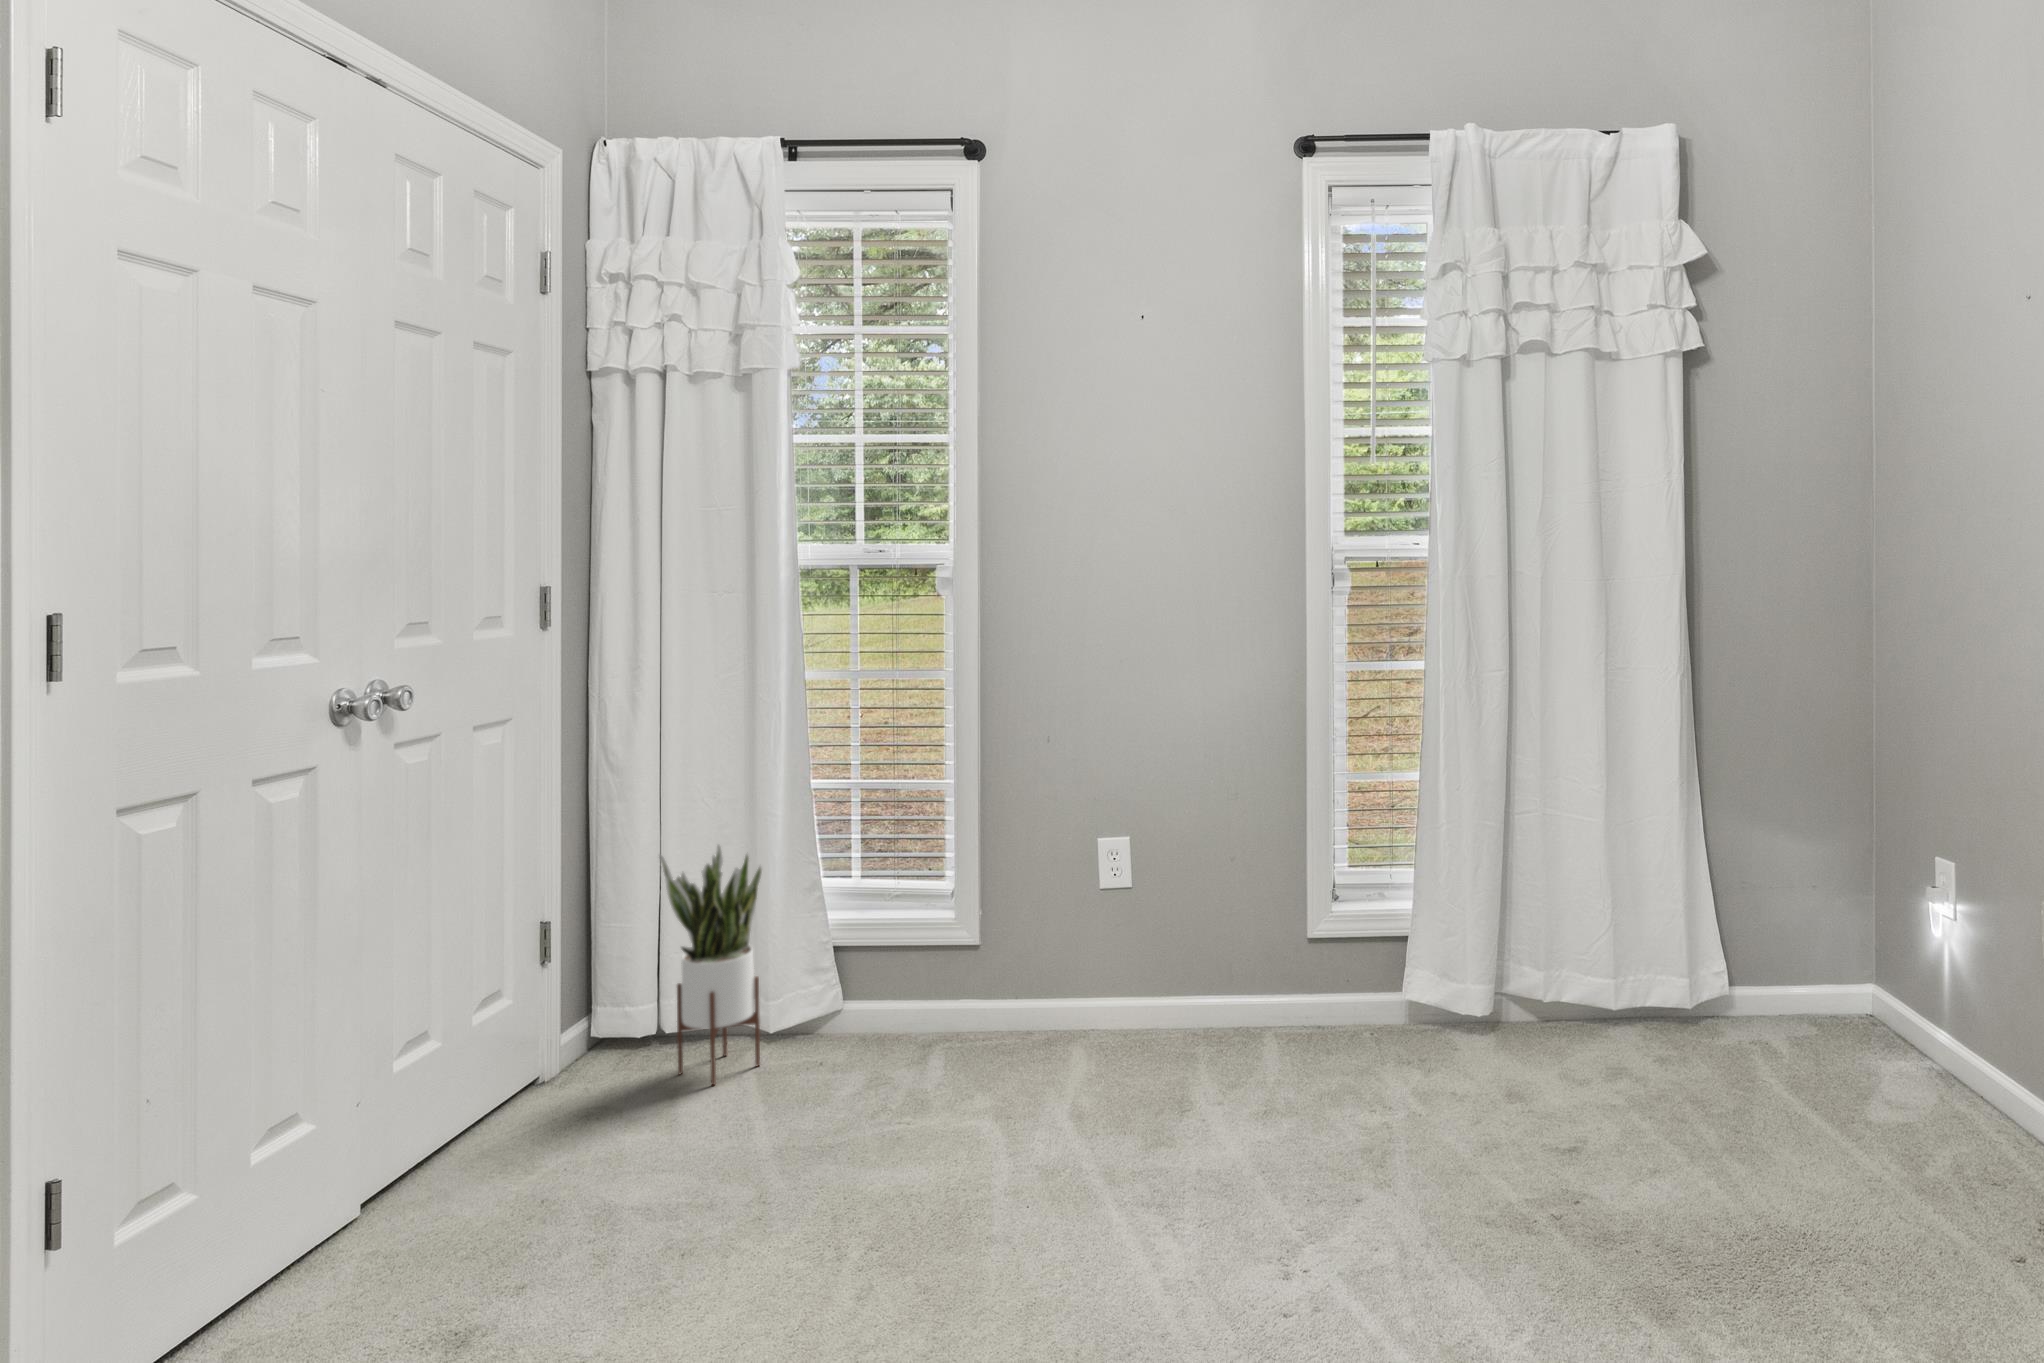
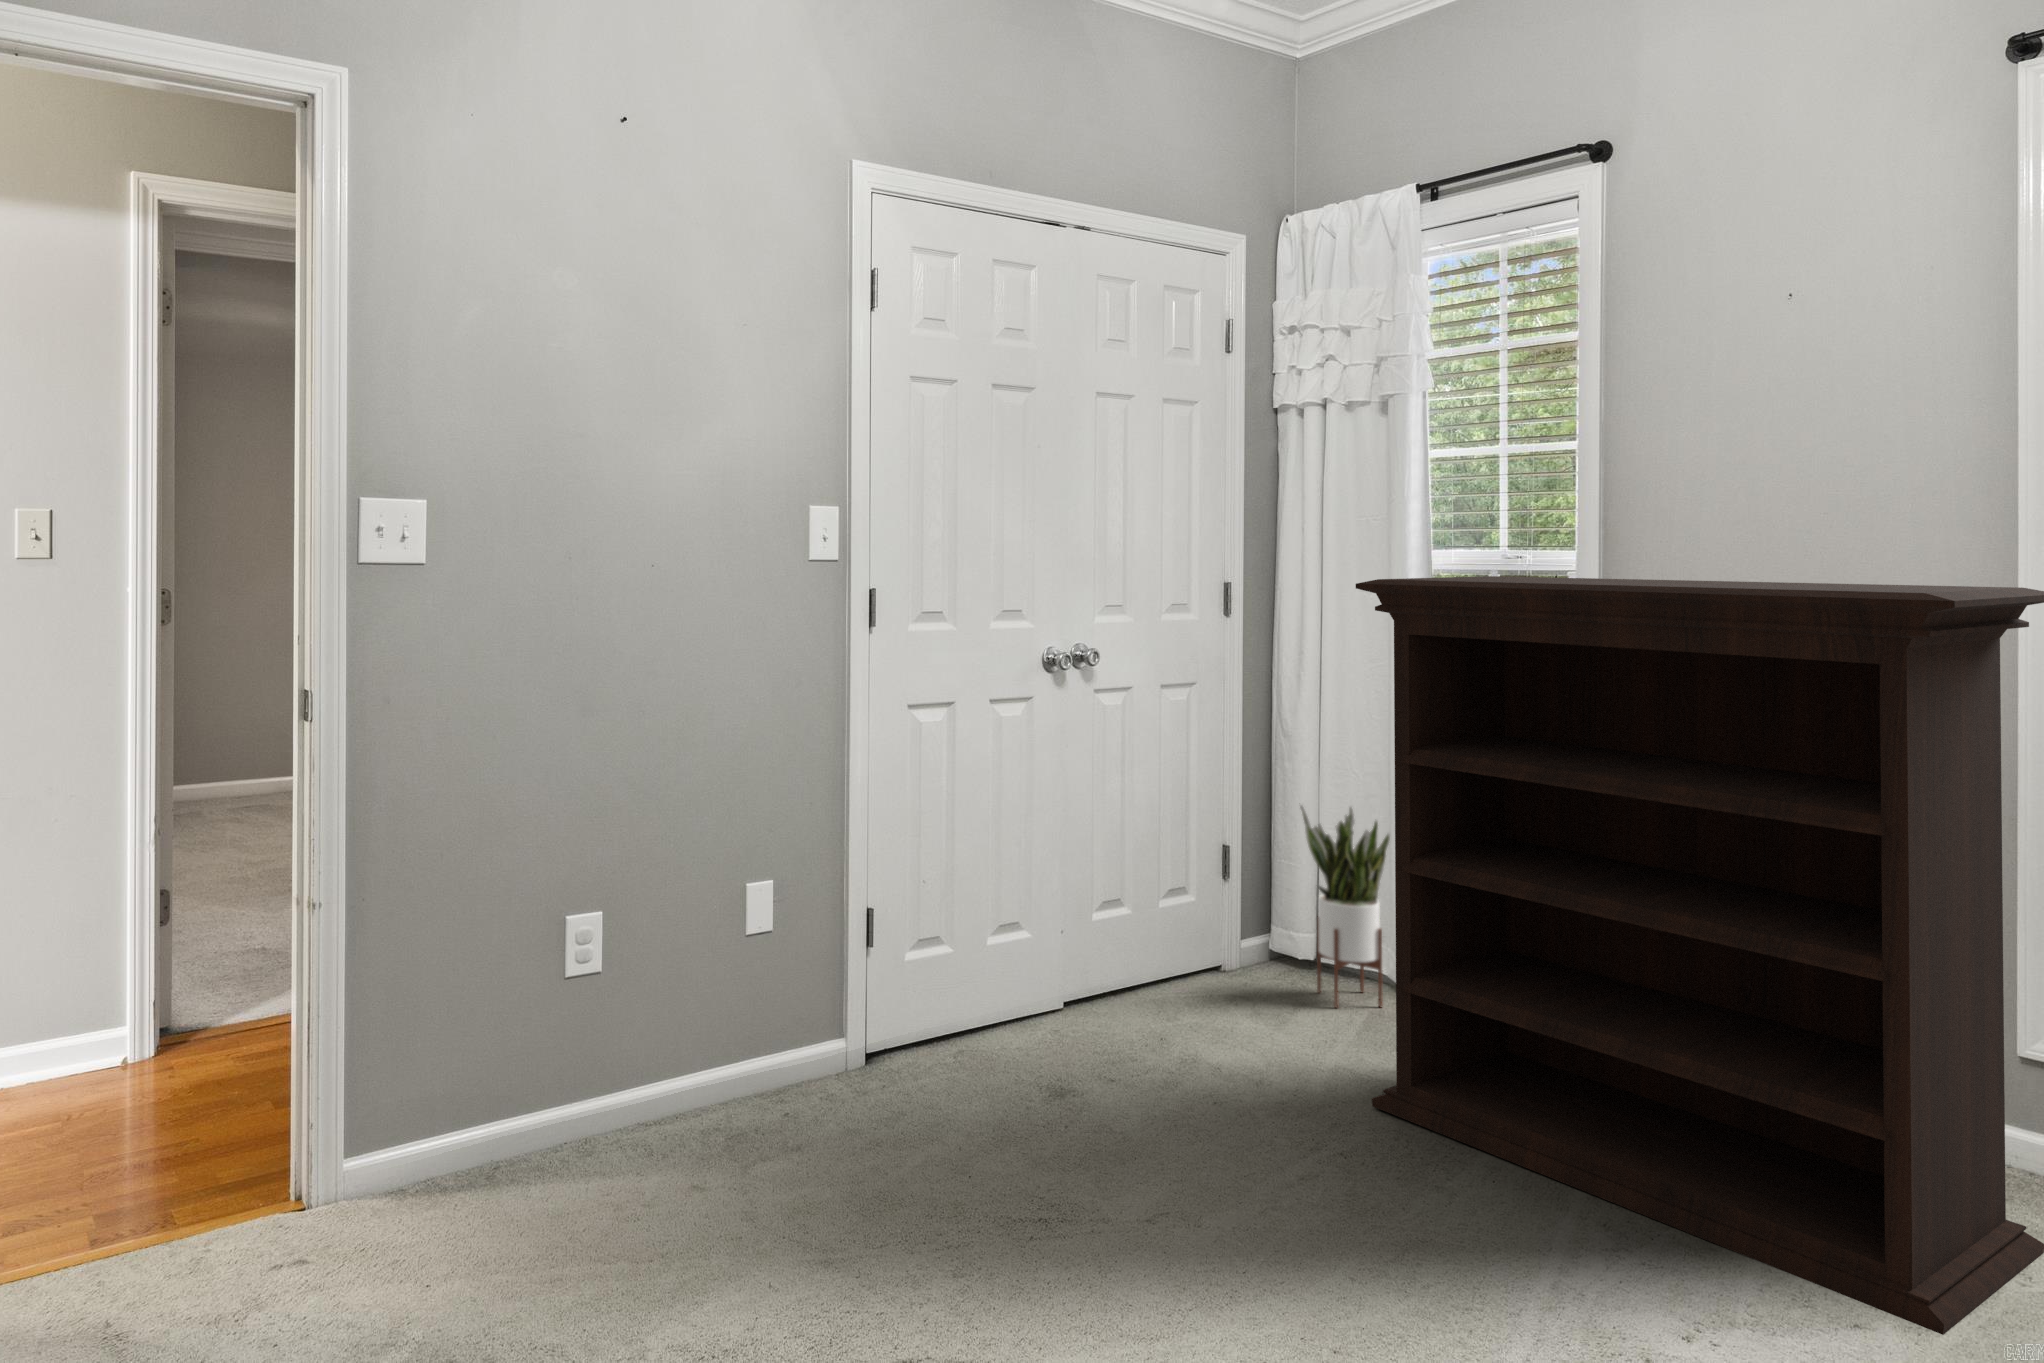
bookshelf: none [823,564,1397,1188] -> present [1356,576,2044,1335]

